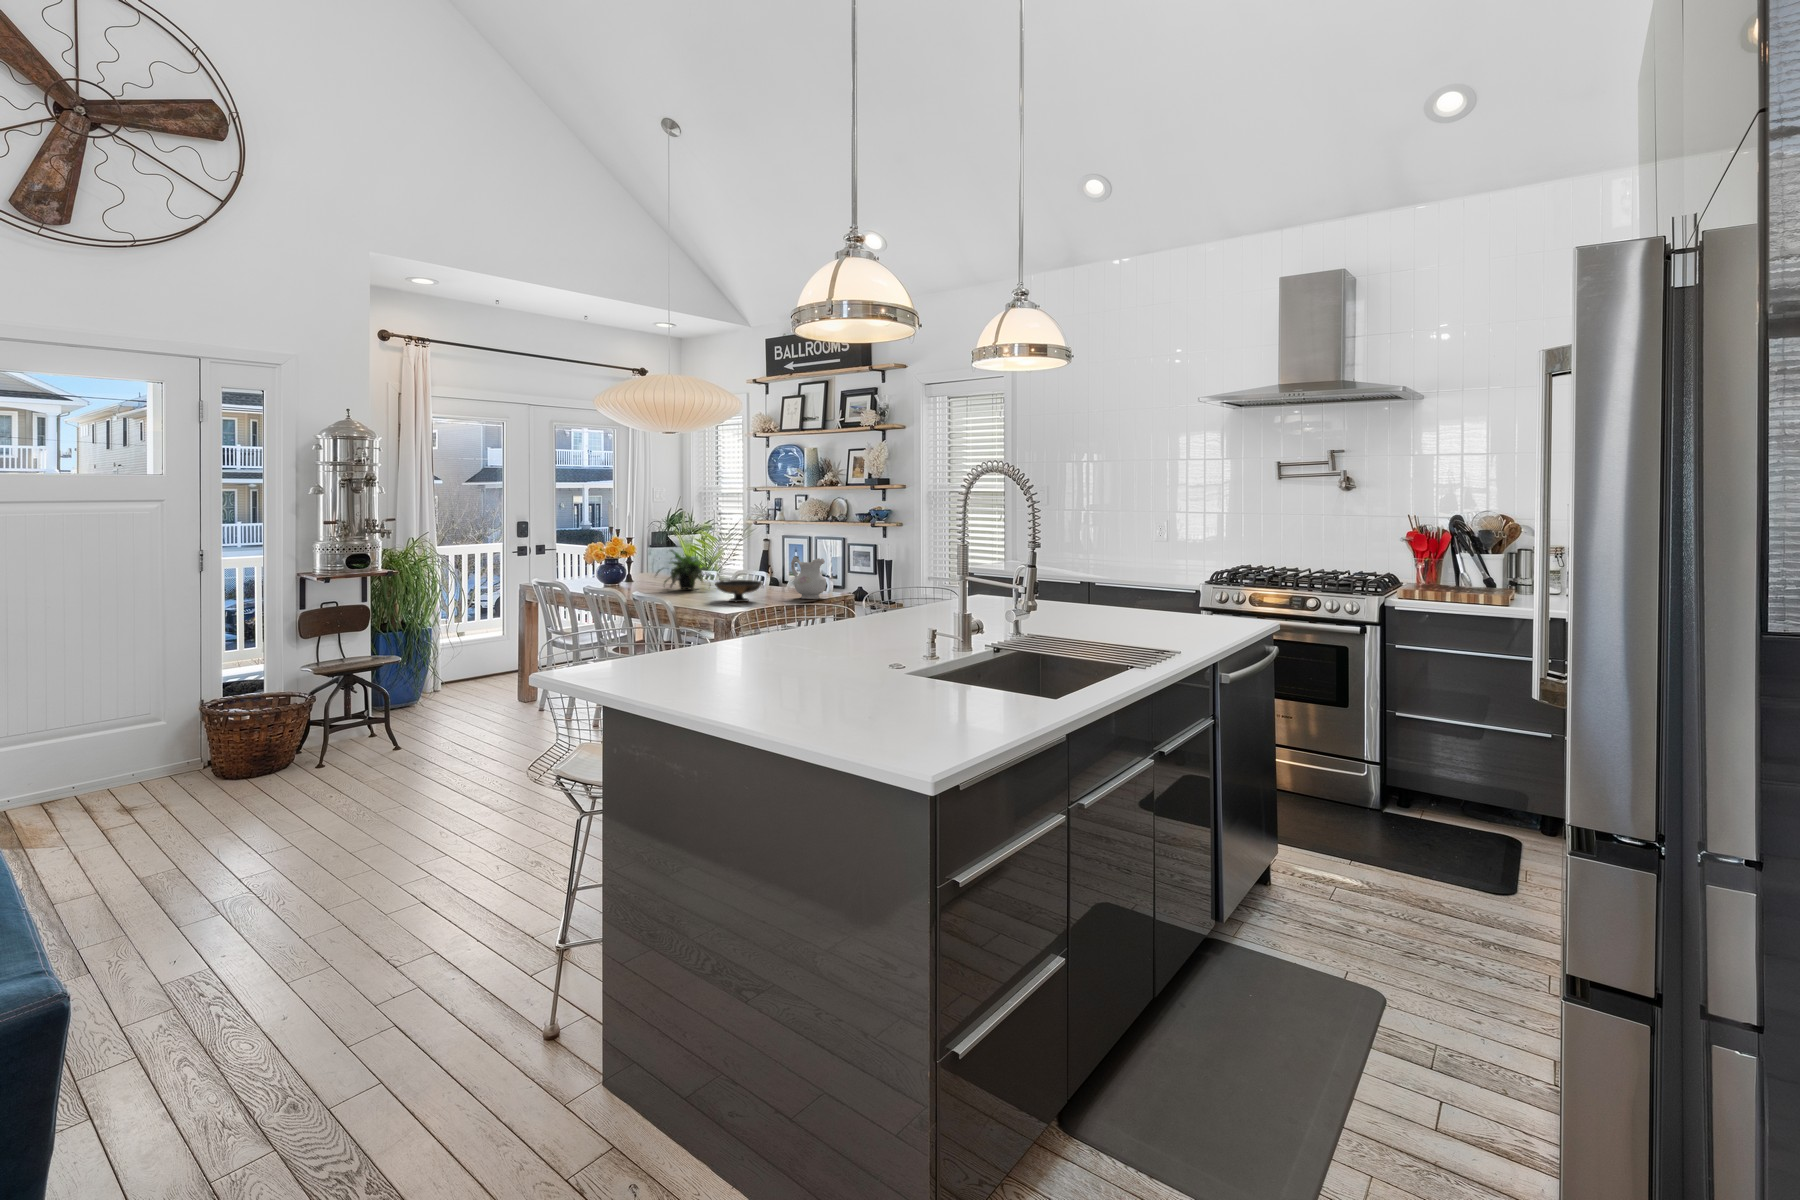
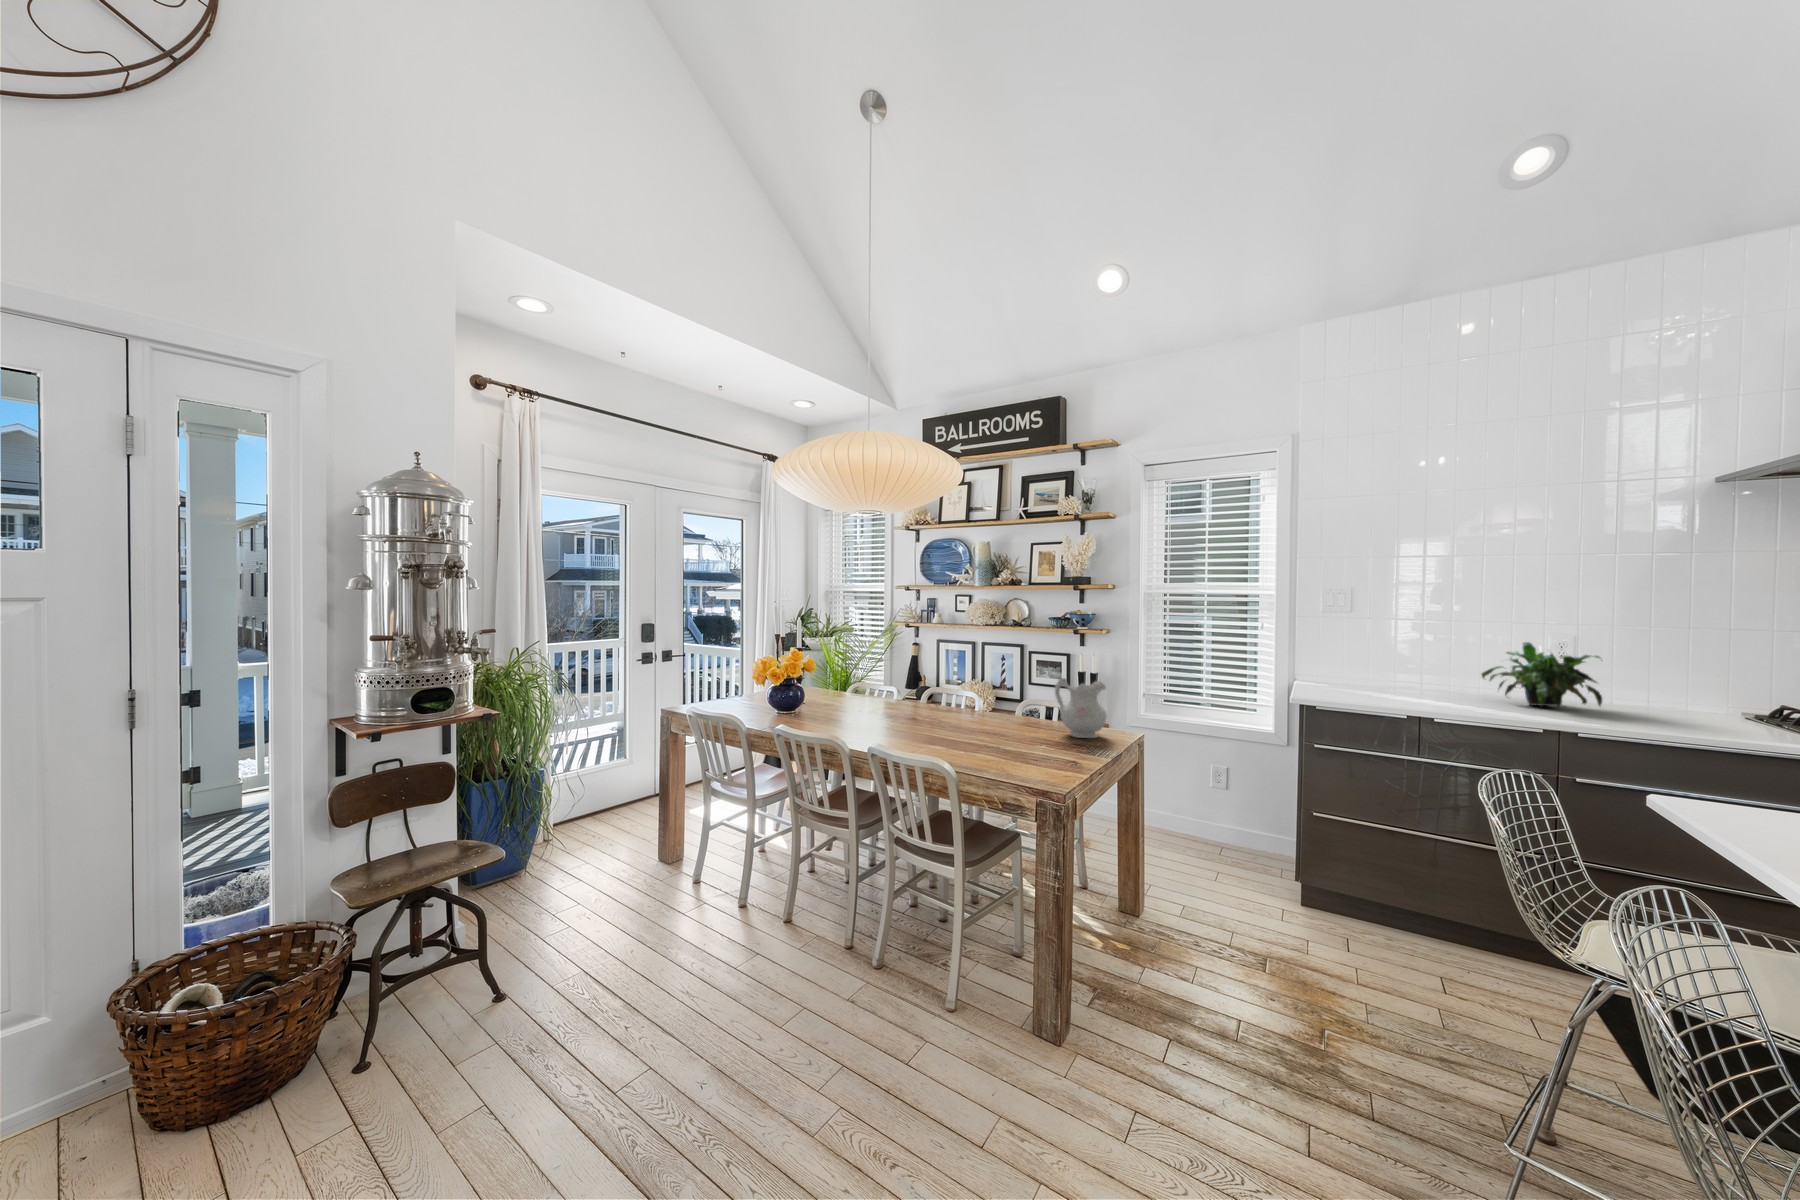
potted plant: present [656,549,712,589] -> present [1482,642,1602,707]
decorative bowl: present [715,580,762,602] -> none [967,713,1046,750]

